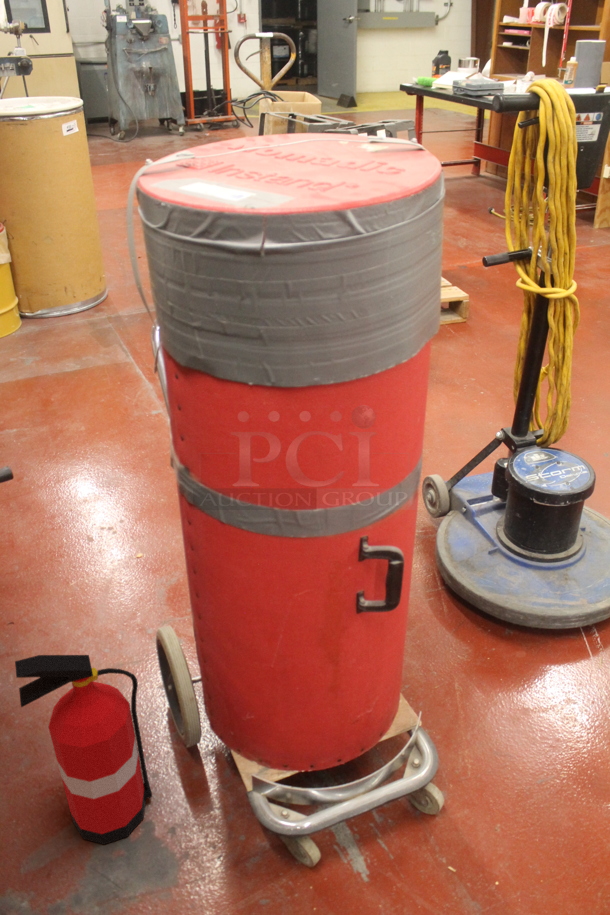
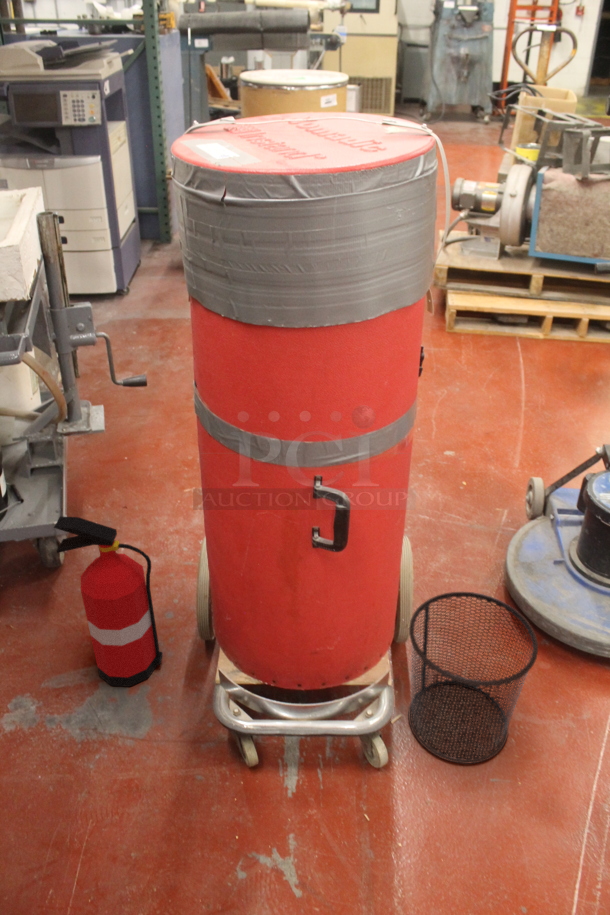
waste bin: none [428,602,559,778] -> present [408,592,538,764]

